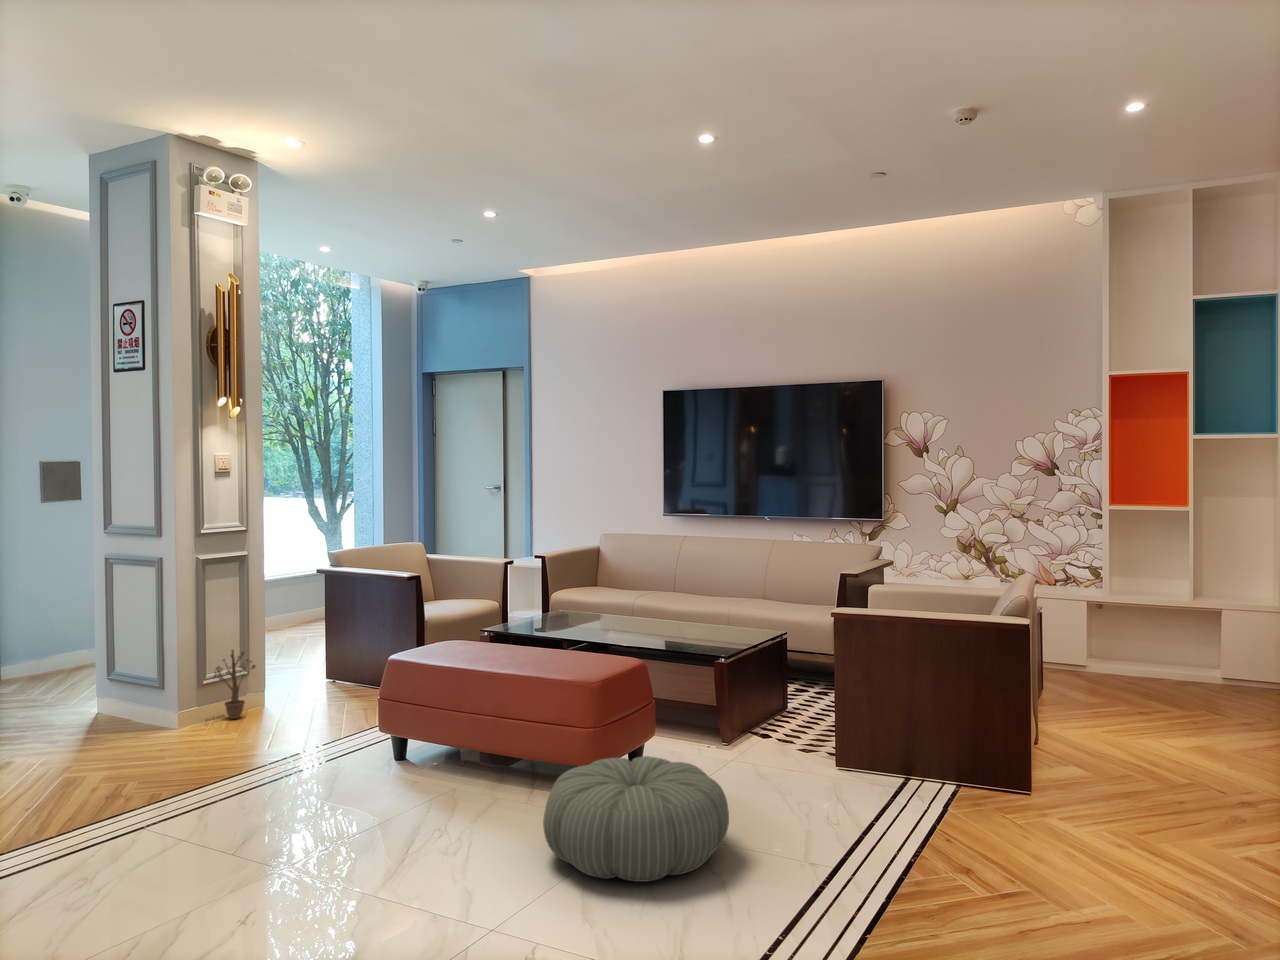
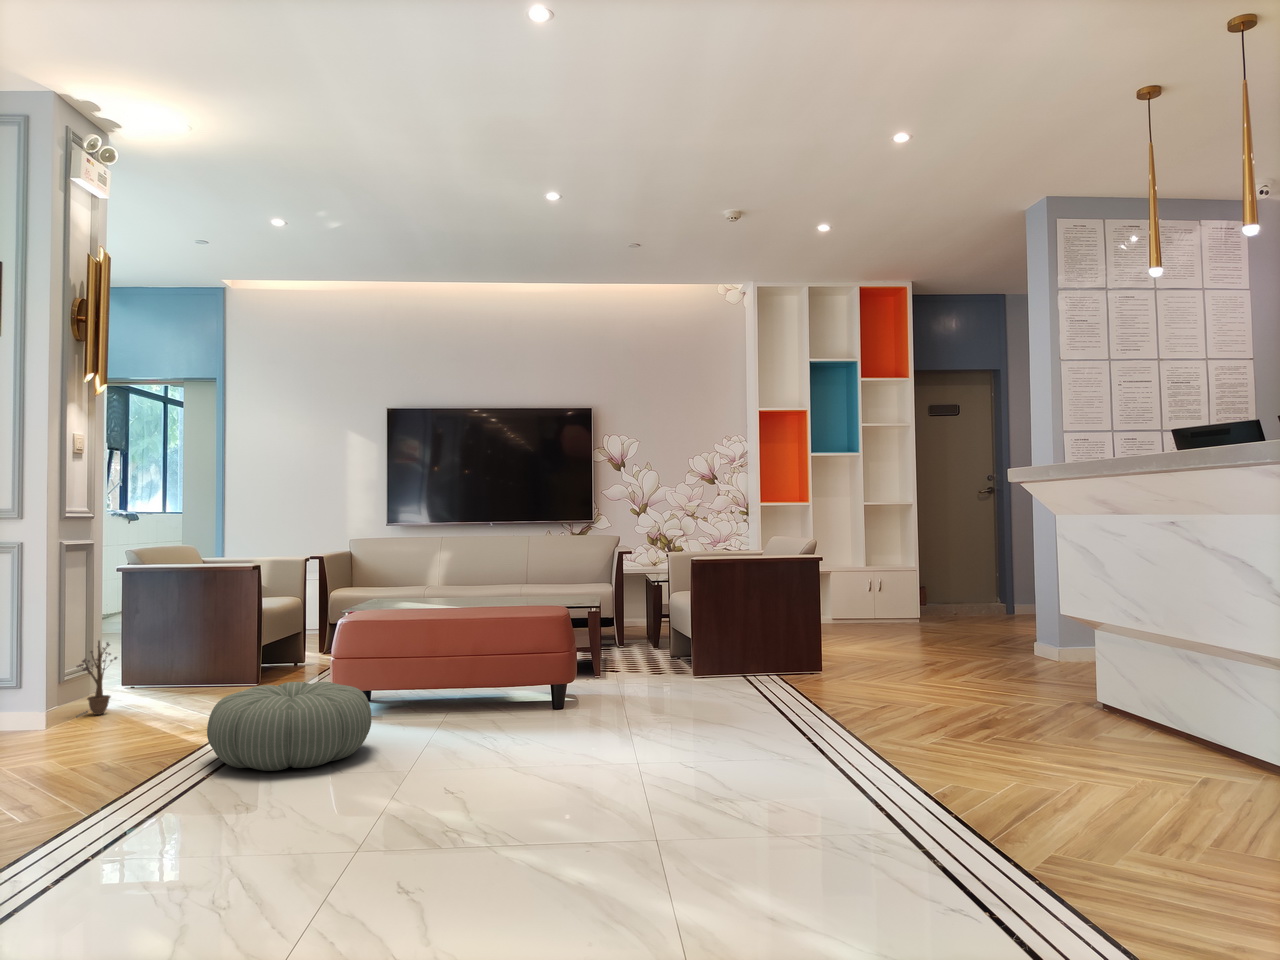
pouf: present [543,756,729,882] -> present [207,682,371,771]

